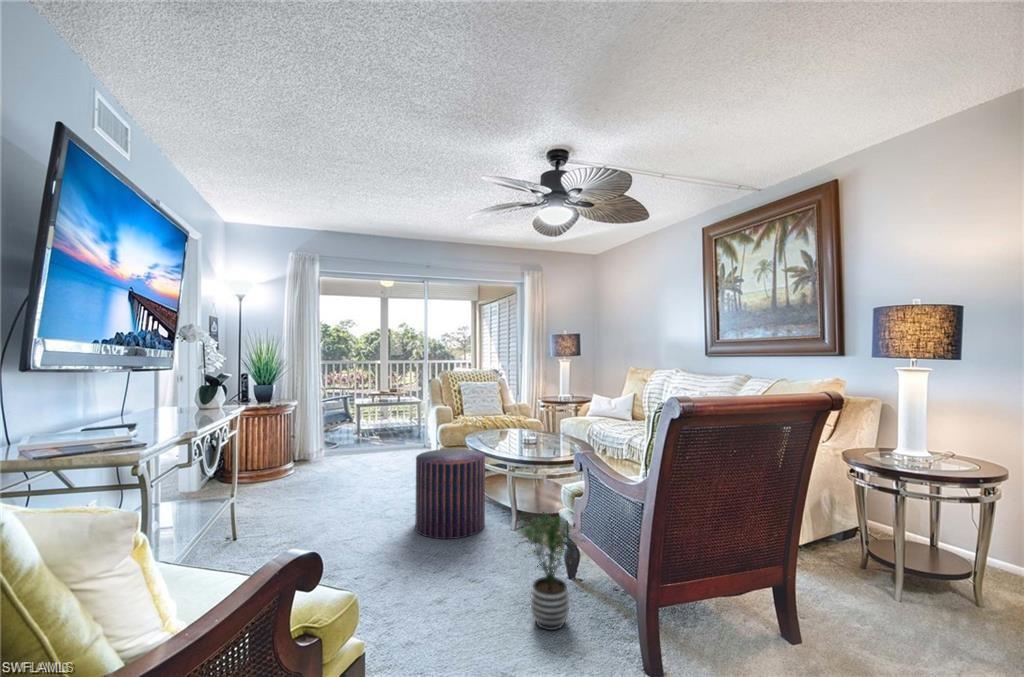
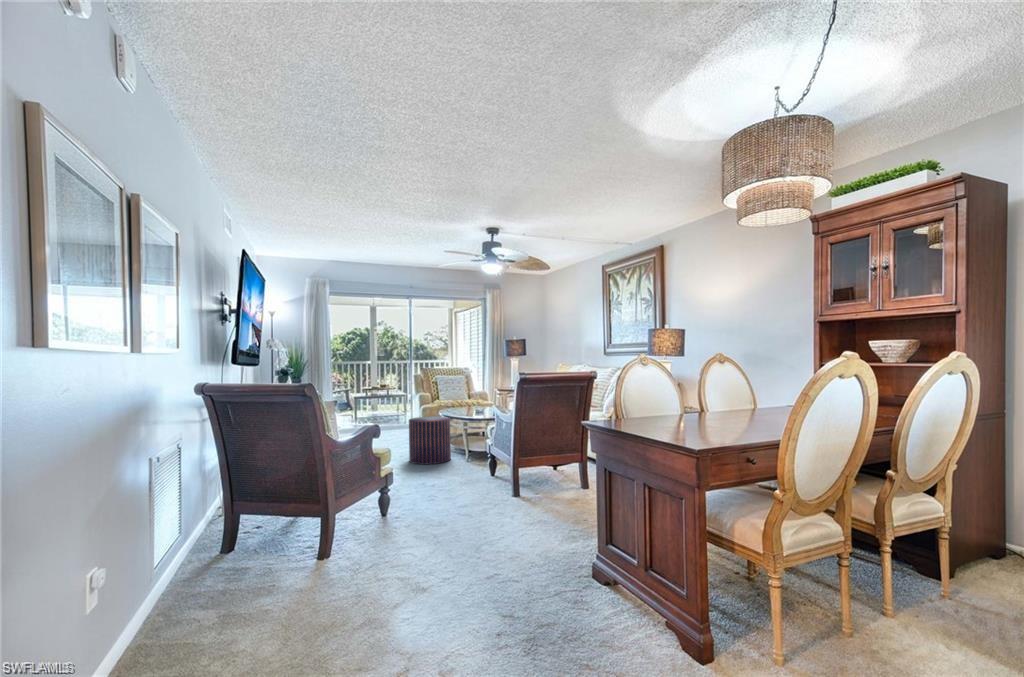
potted plant: present [515,511,585,630] -> none [459,432,495,484]

